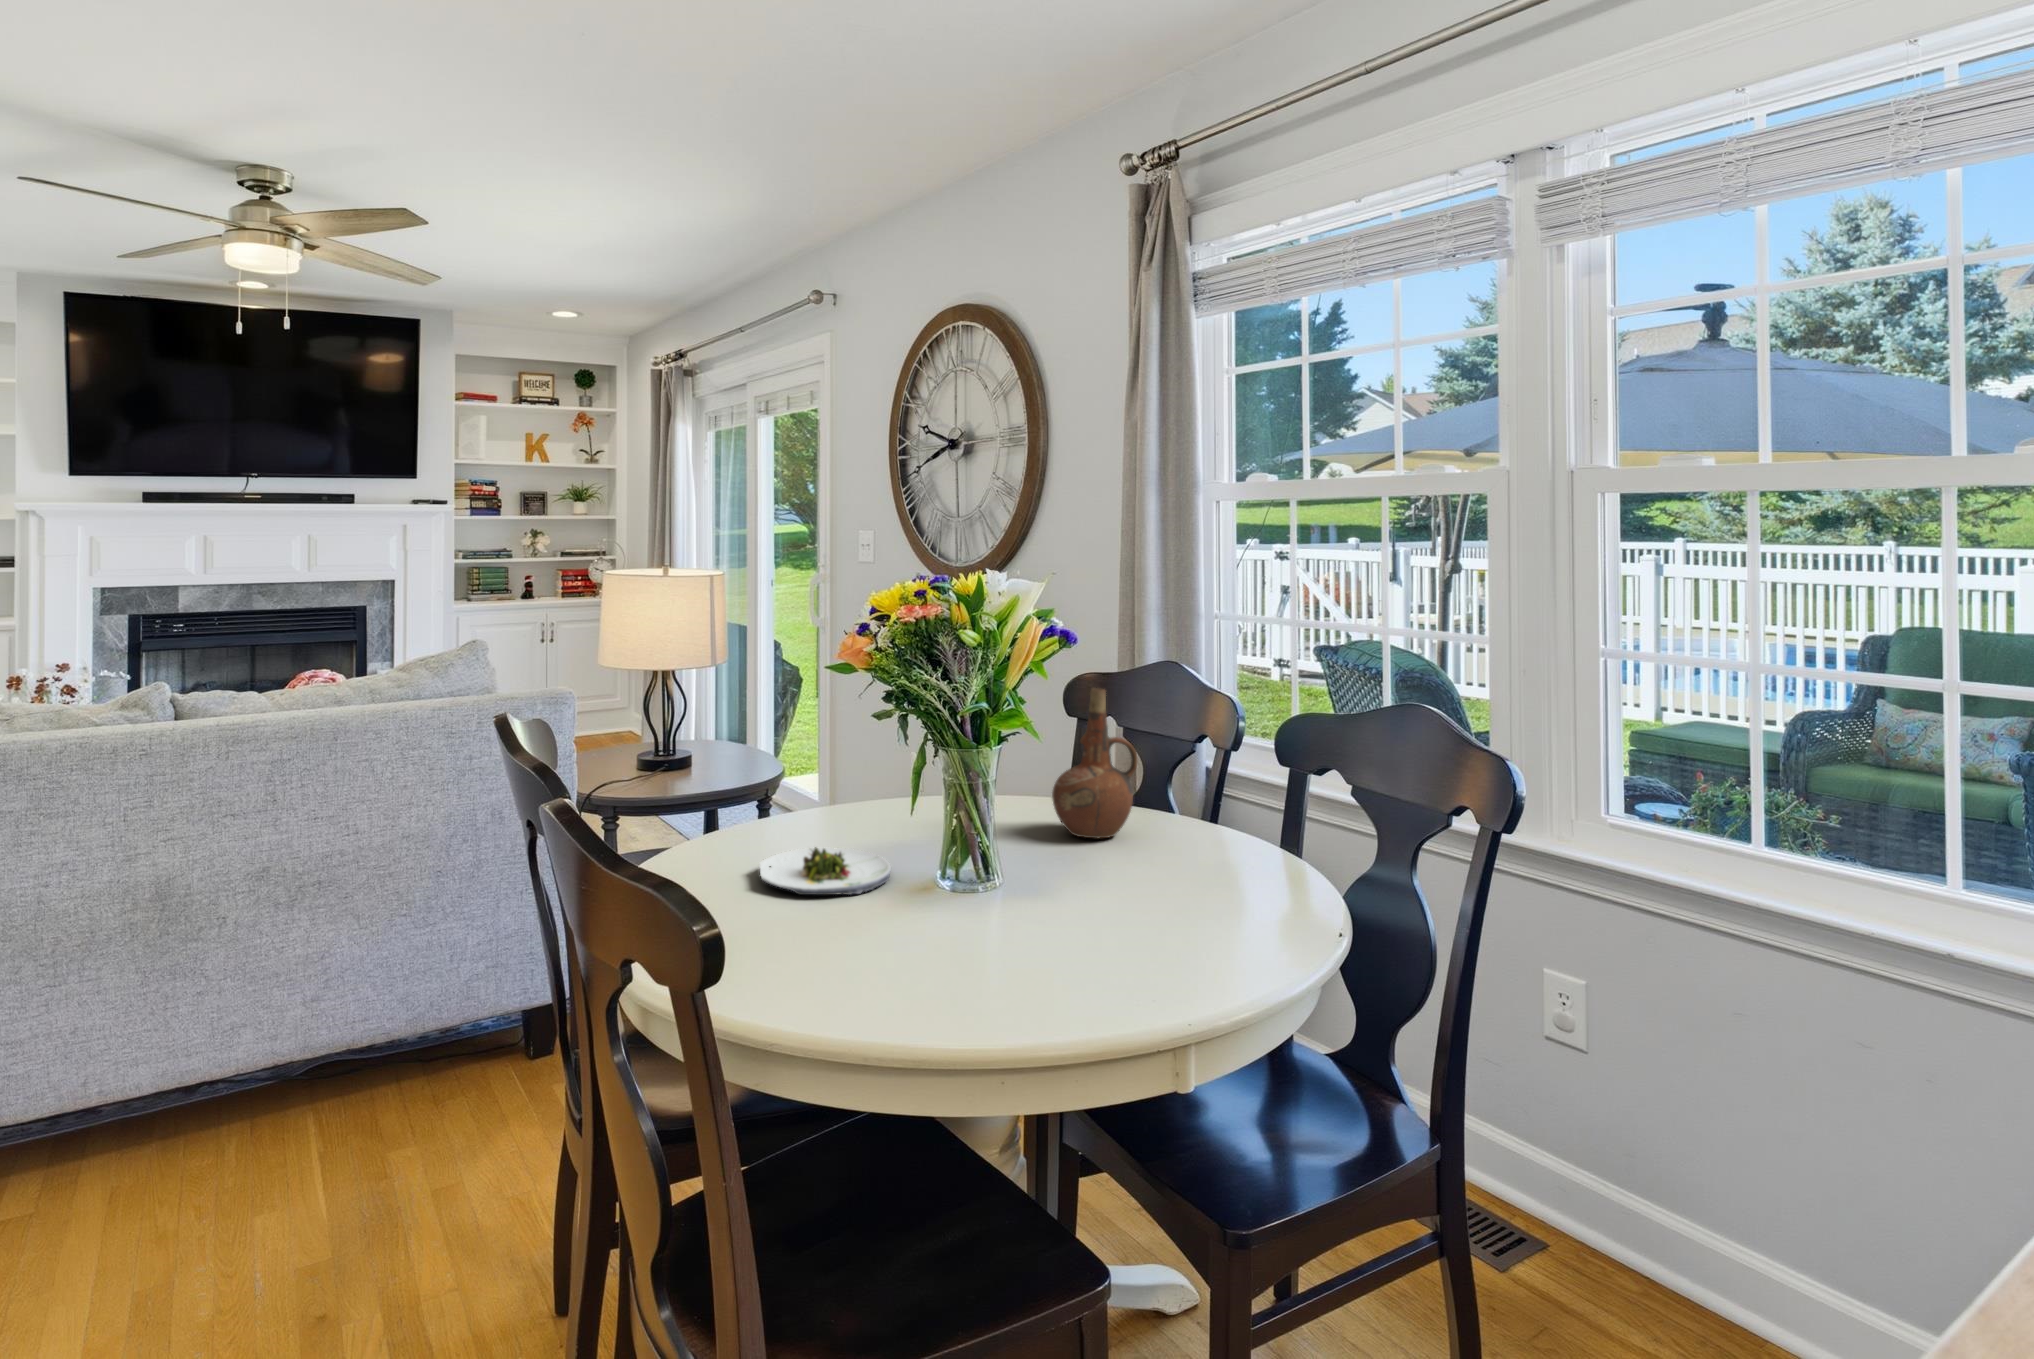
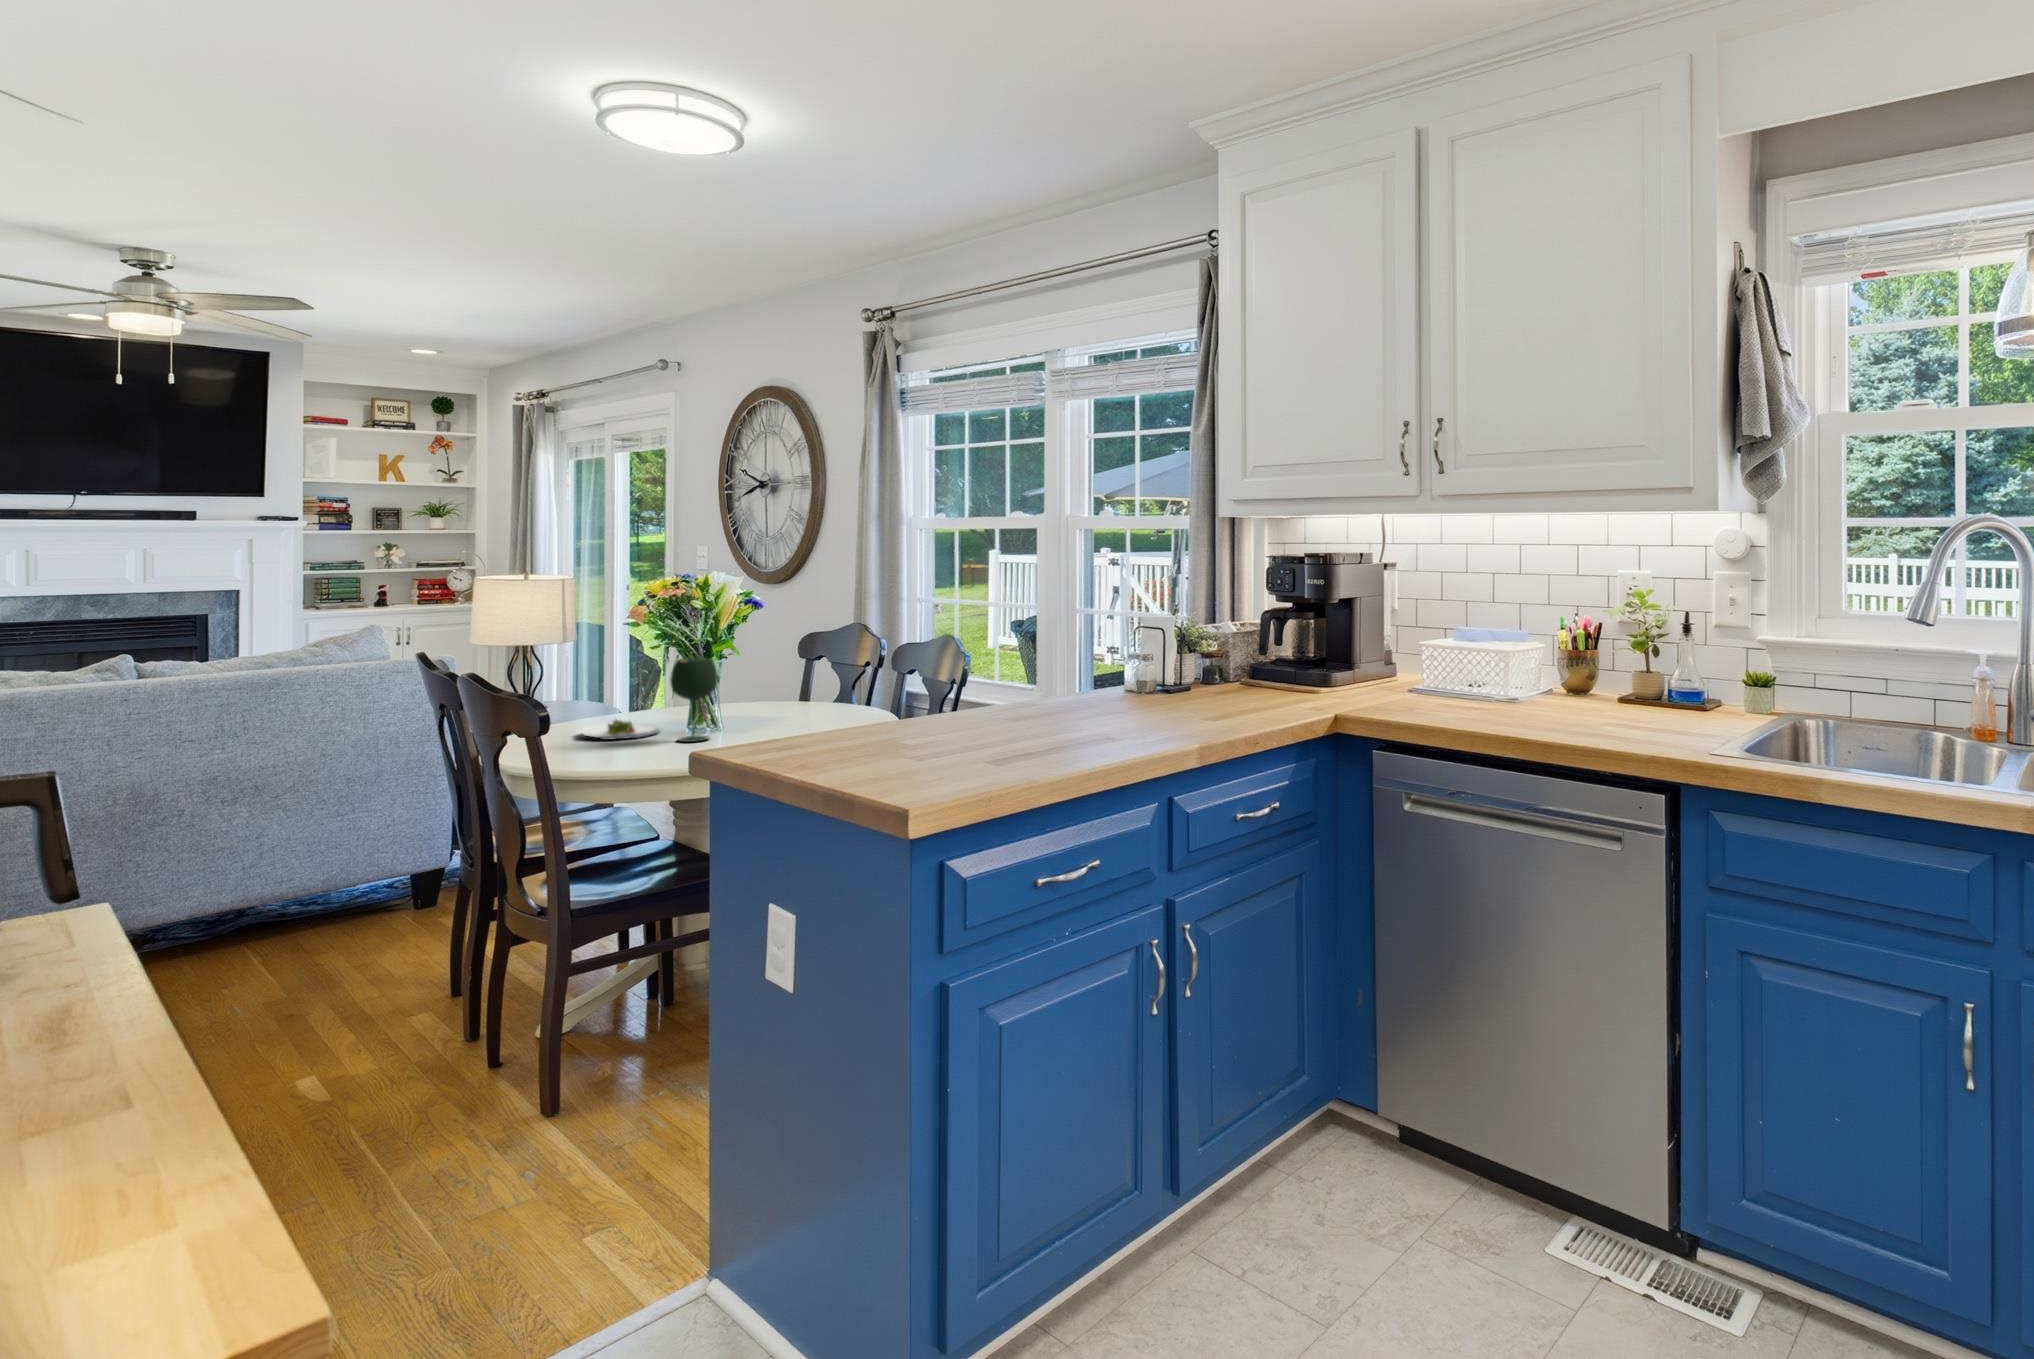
ceramic pitcher: present [1052,688,1137,838] -> none [768,635,818,715]
wine glass: none [920,744,1007,920] -> present [670,658,718,742]

